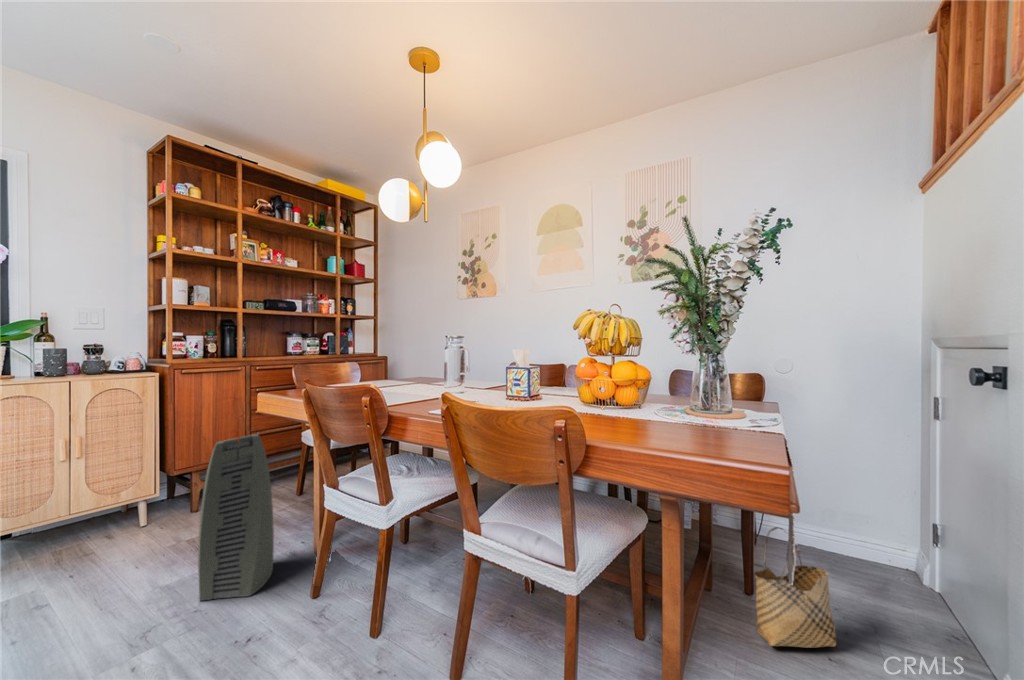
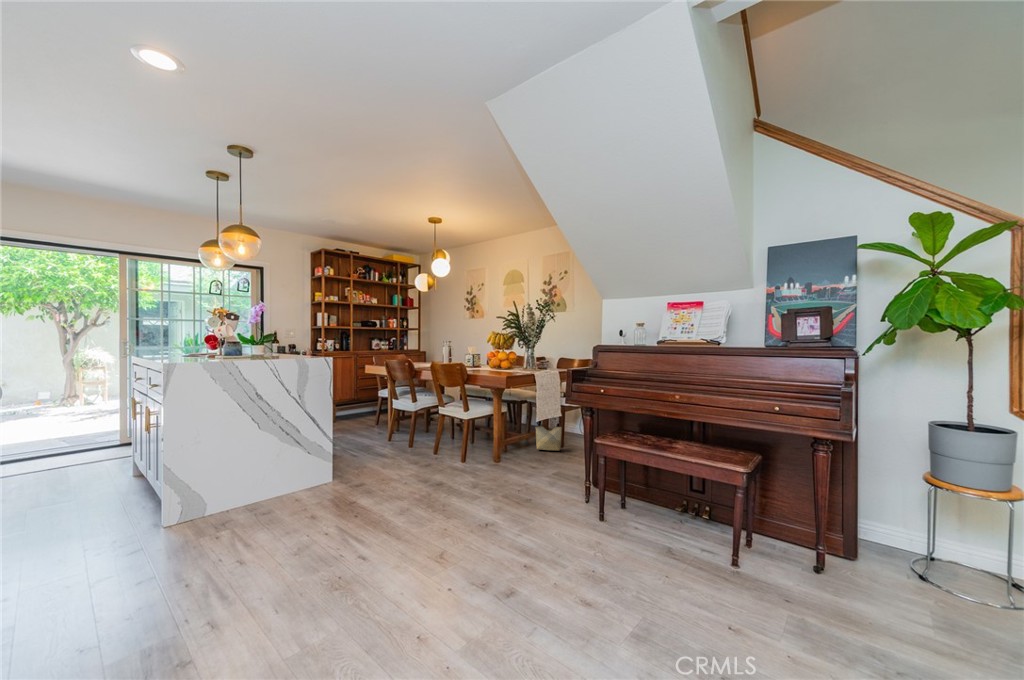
air purifier: present [198,434,274,601] -> none [350,380,373,437]

